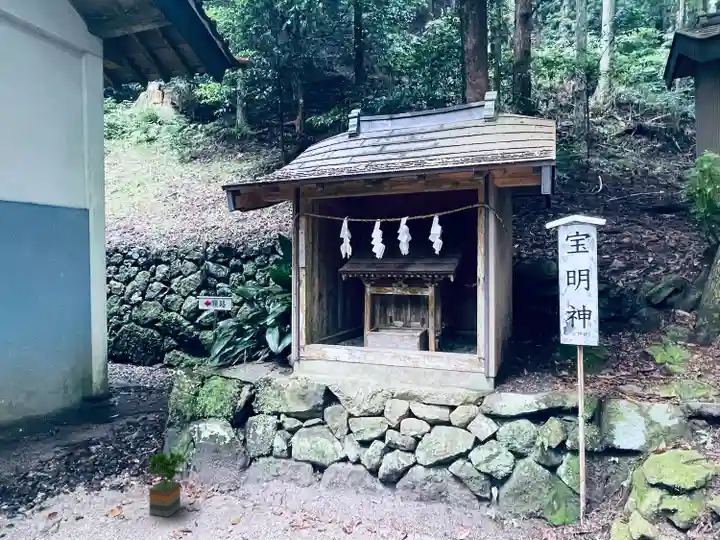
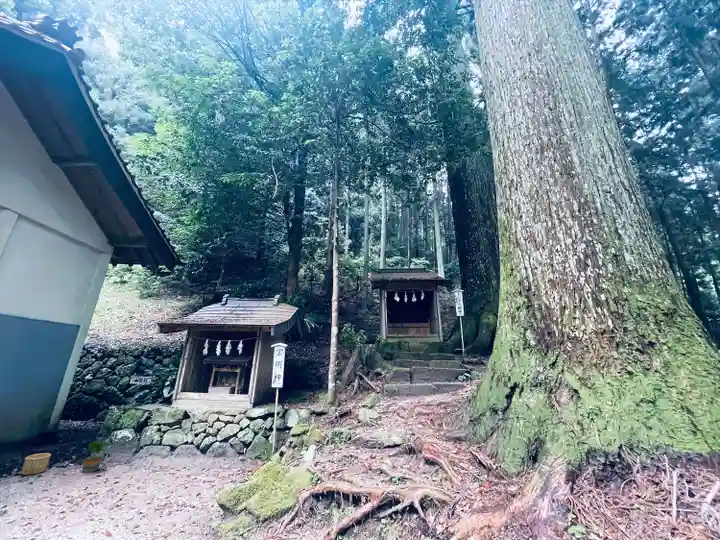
wooden bucket: none [43,466,88,512] -> present [21,453,51,475]

